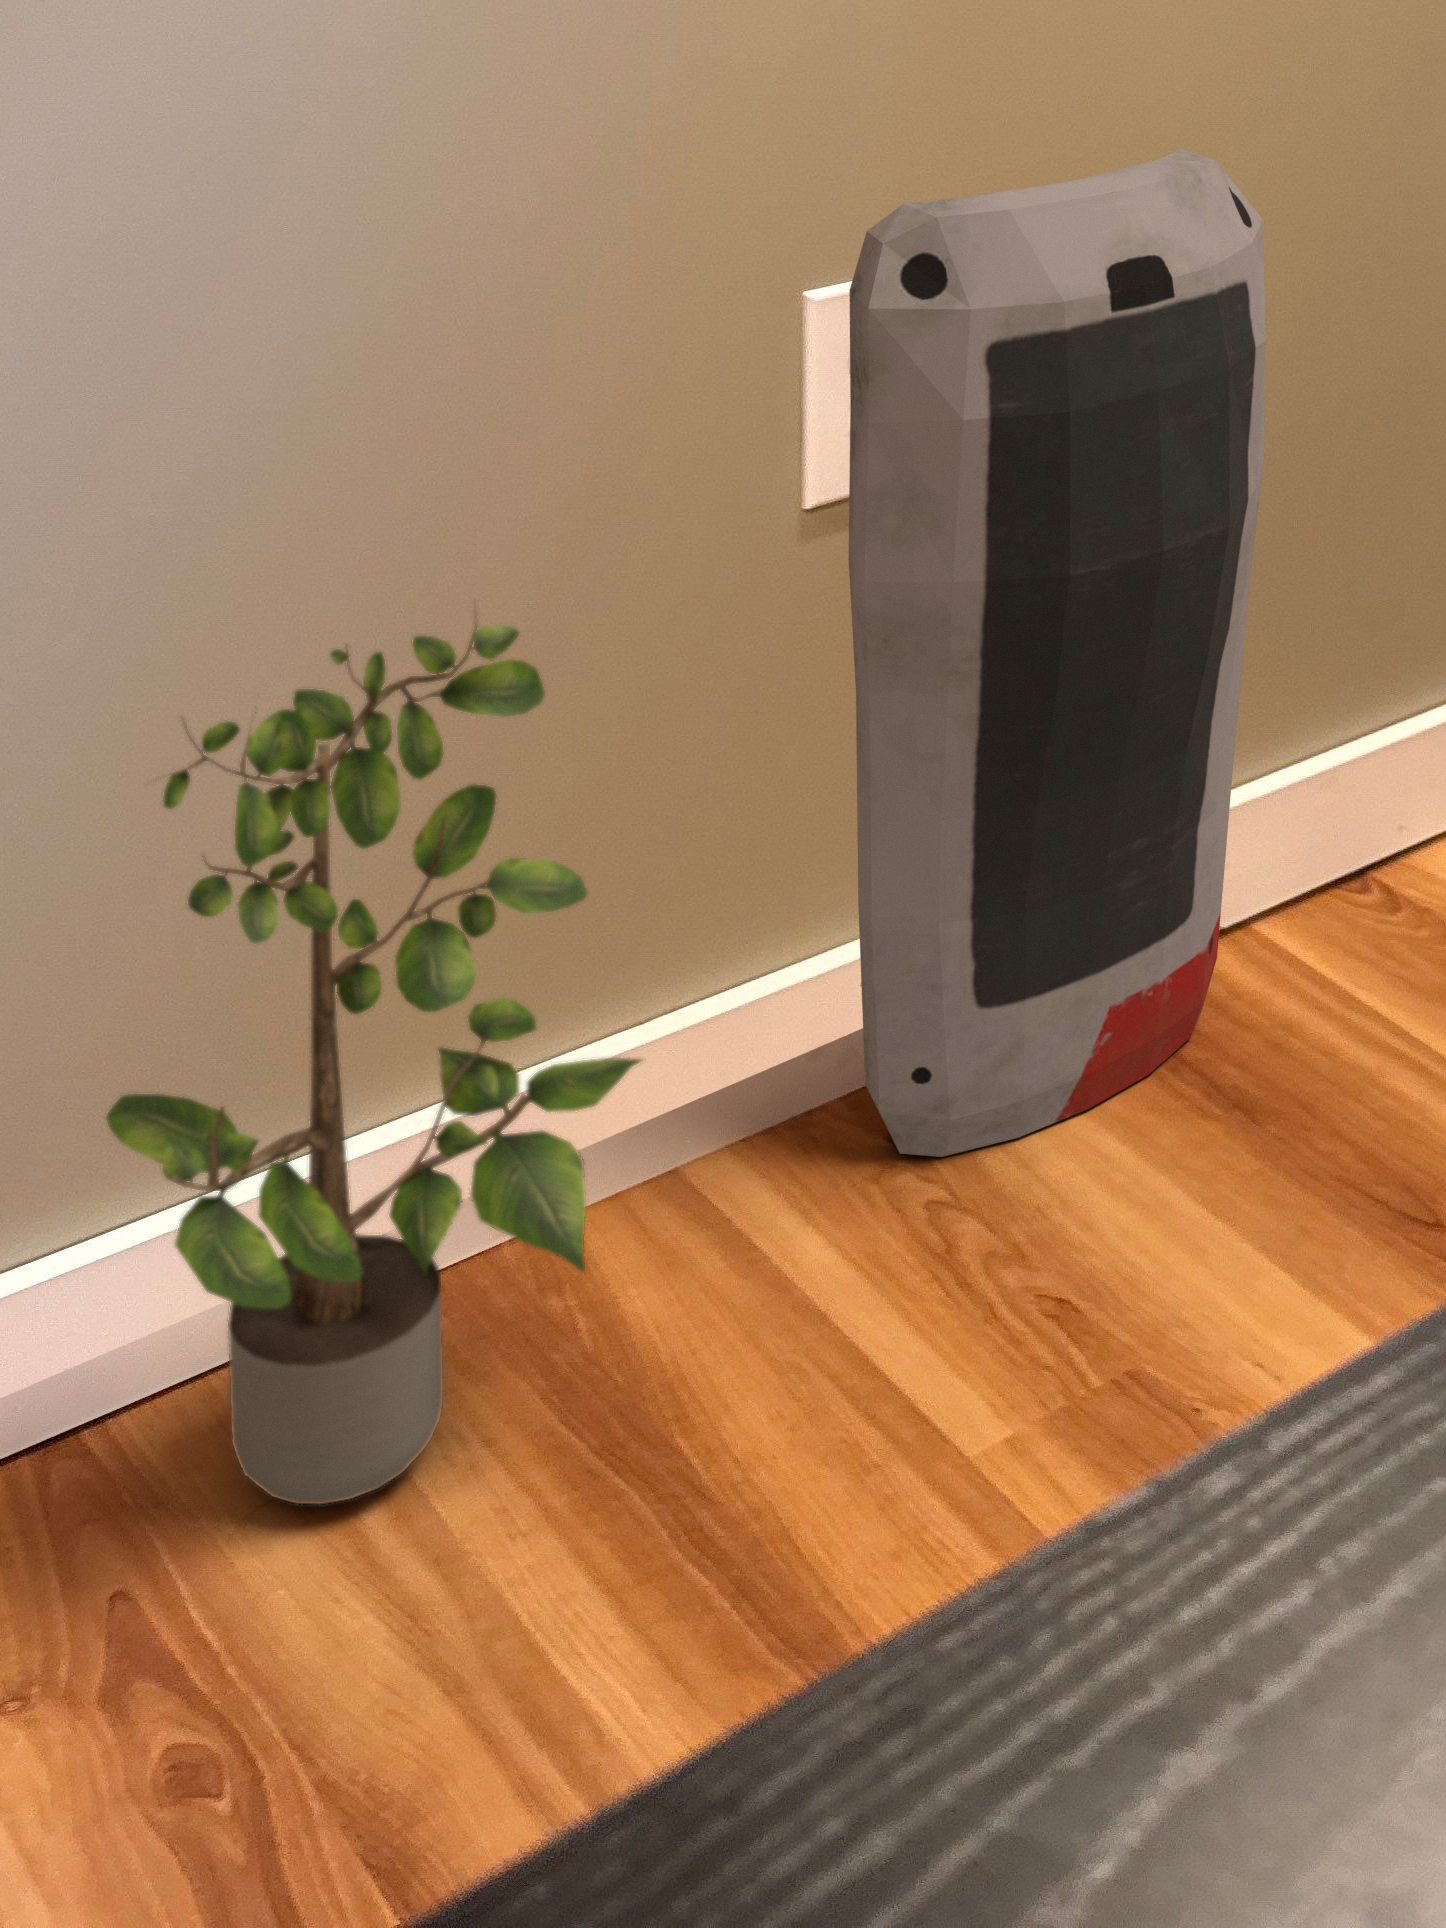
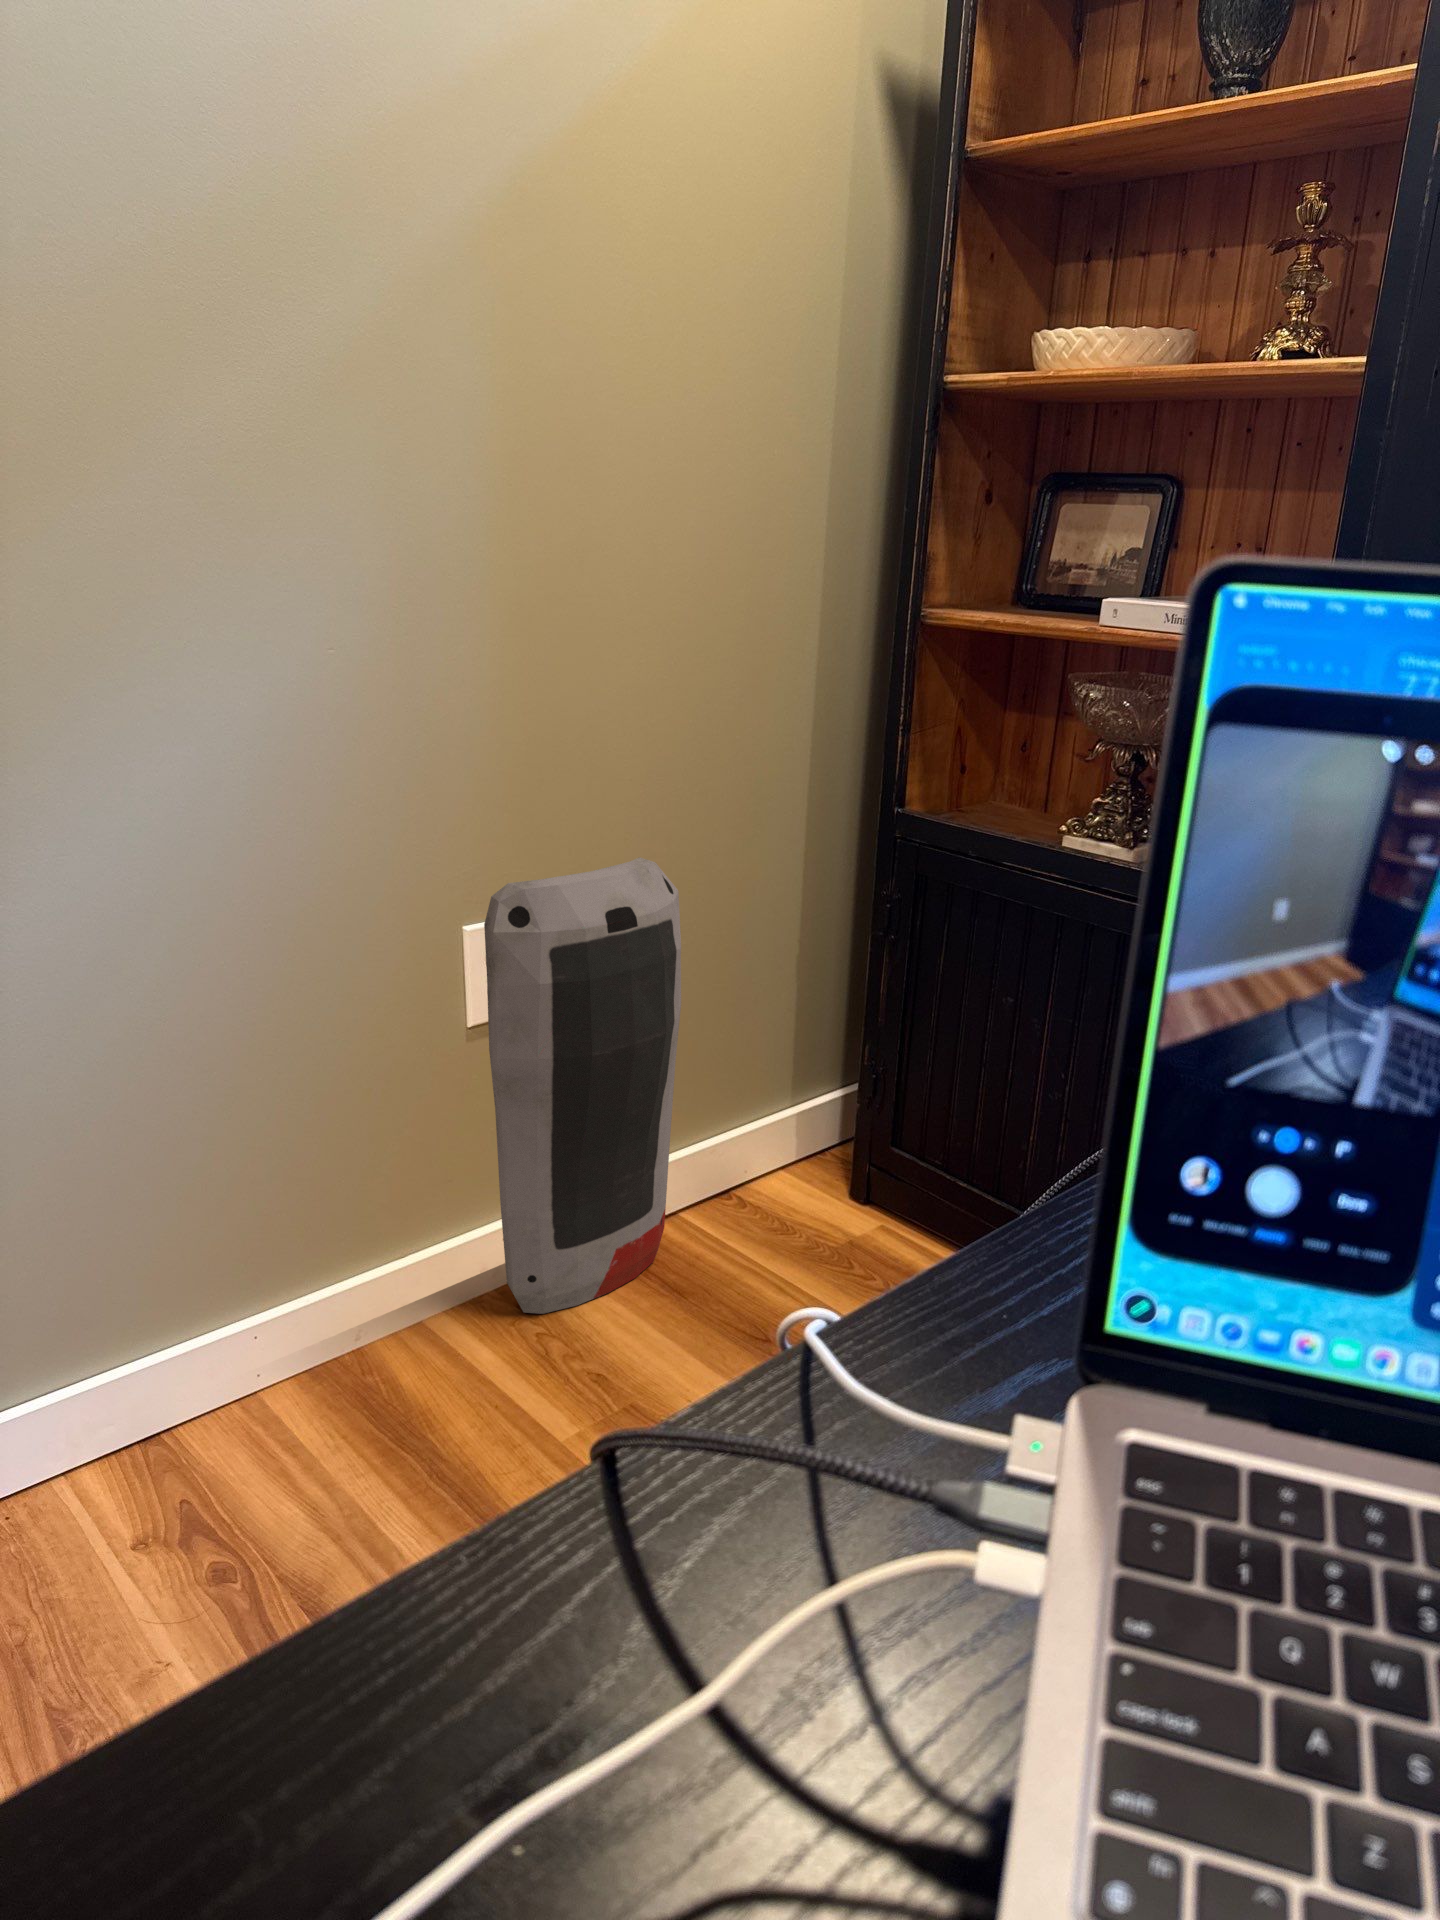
potted plant: present [106,625,641,1504] -> none [163,1067,408,1462]

